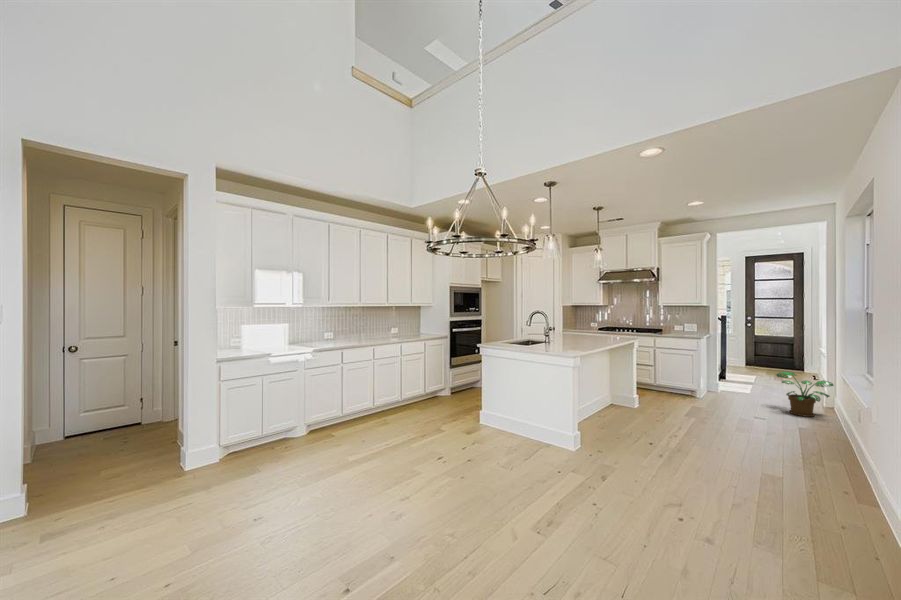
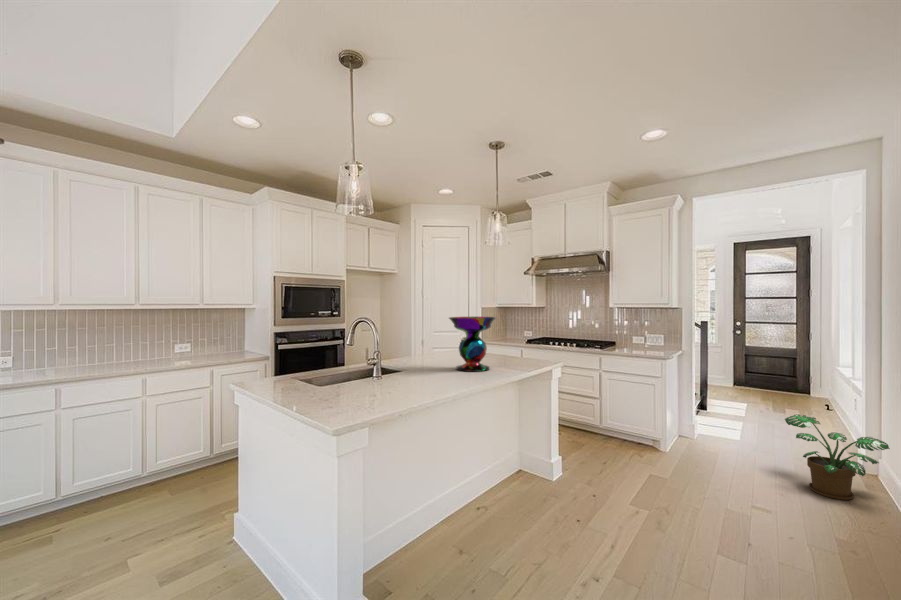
decorative bowl: none [577,311,606,342] -> present [449,316,496,372]

